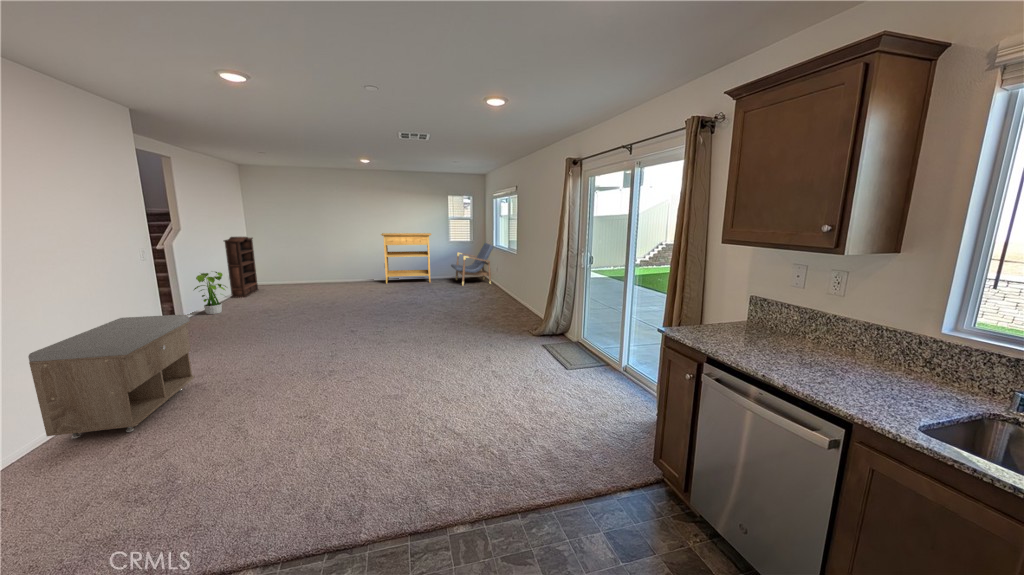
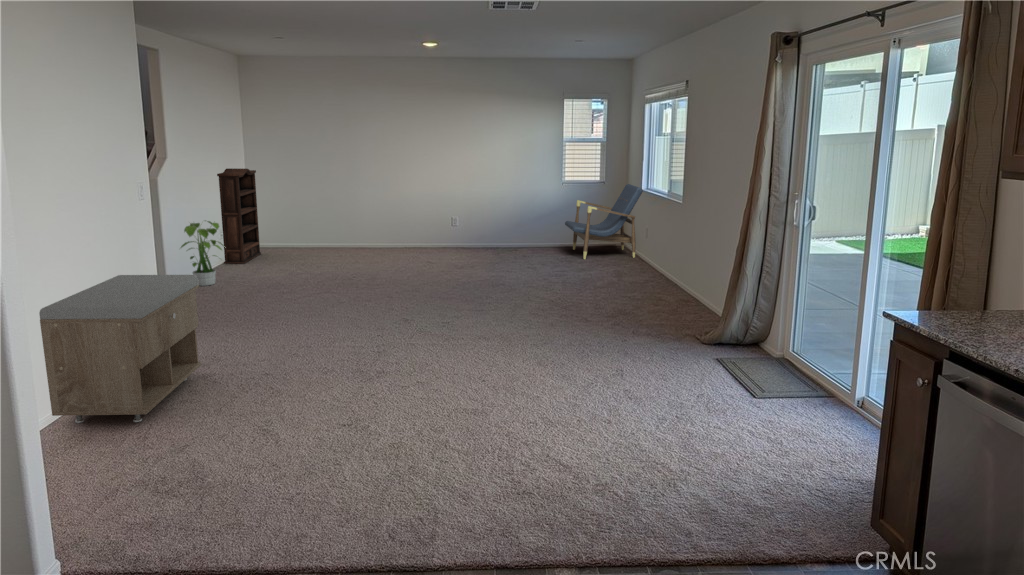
console table: present [381,233,431,284] -> none [449,165,534,252]

